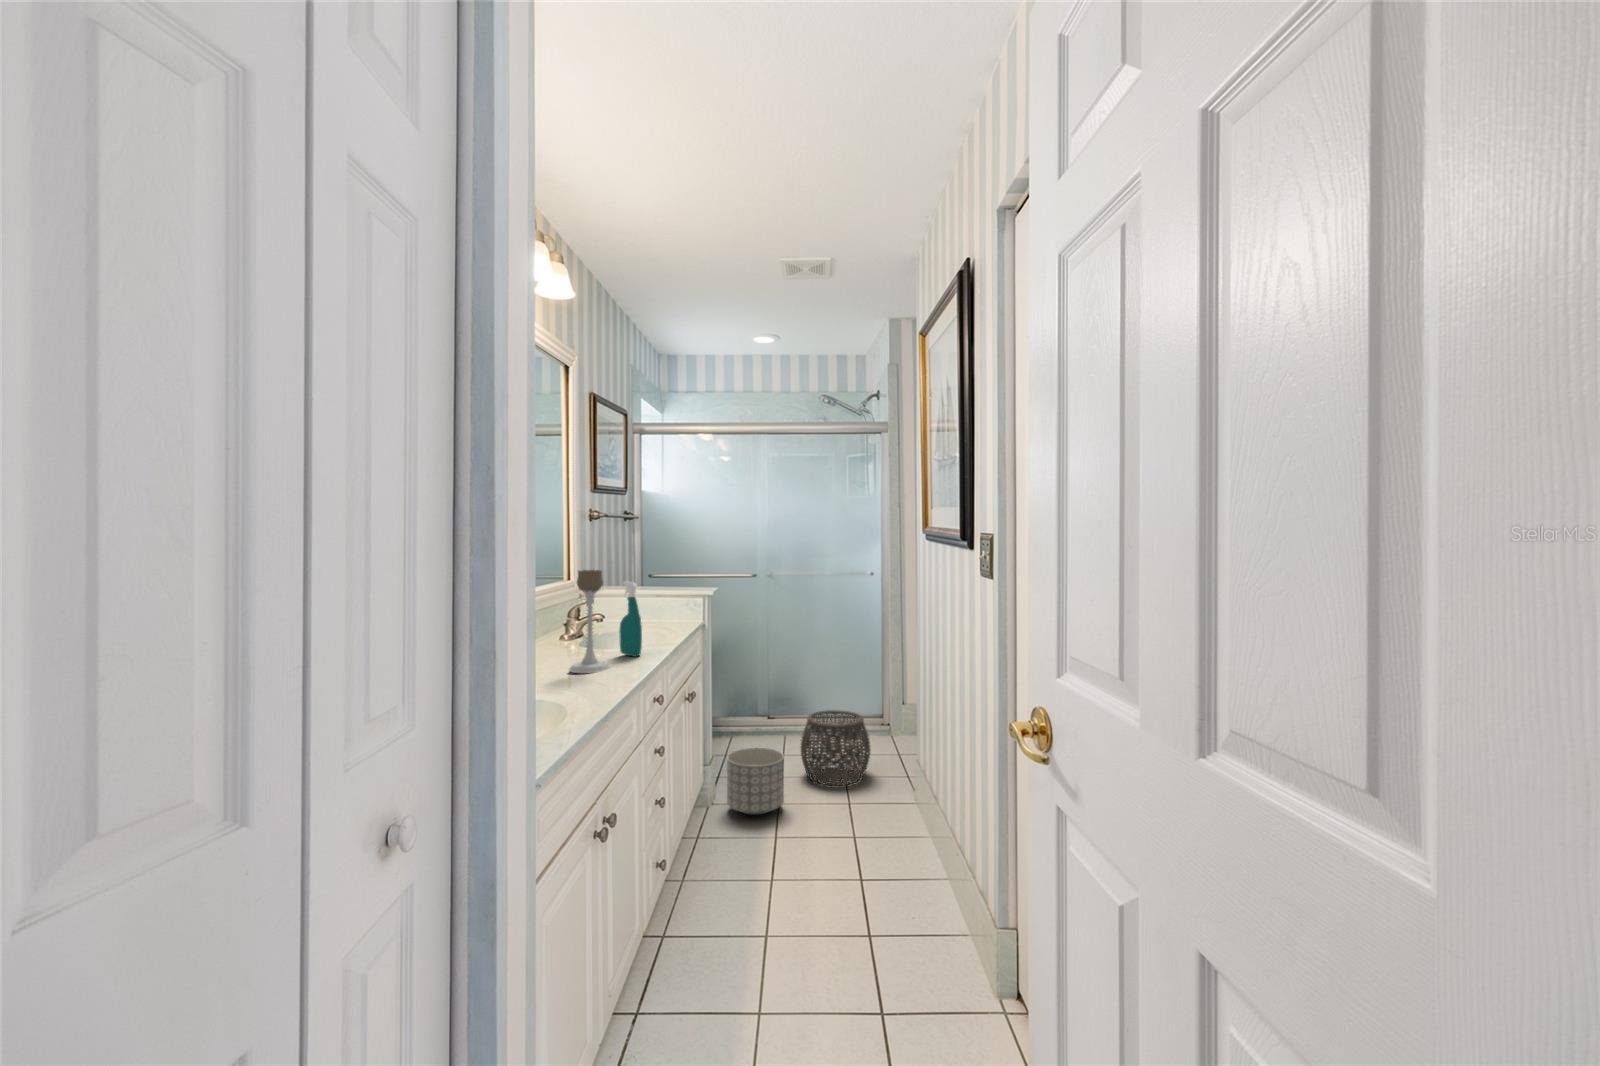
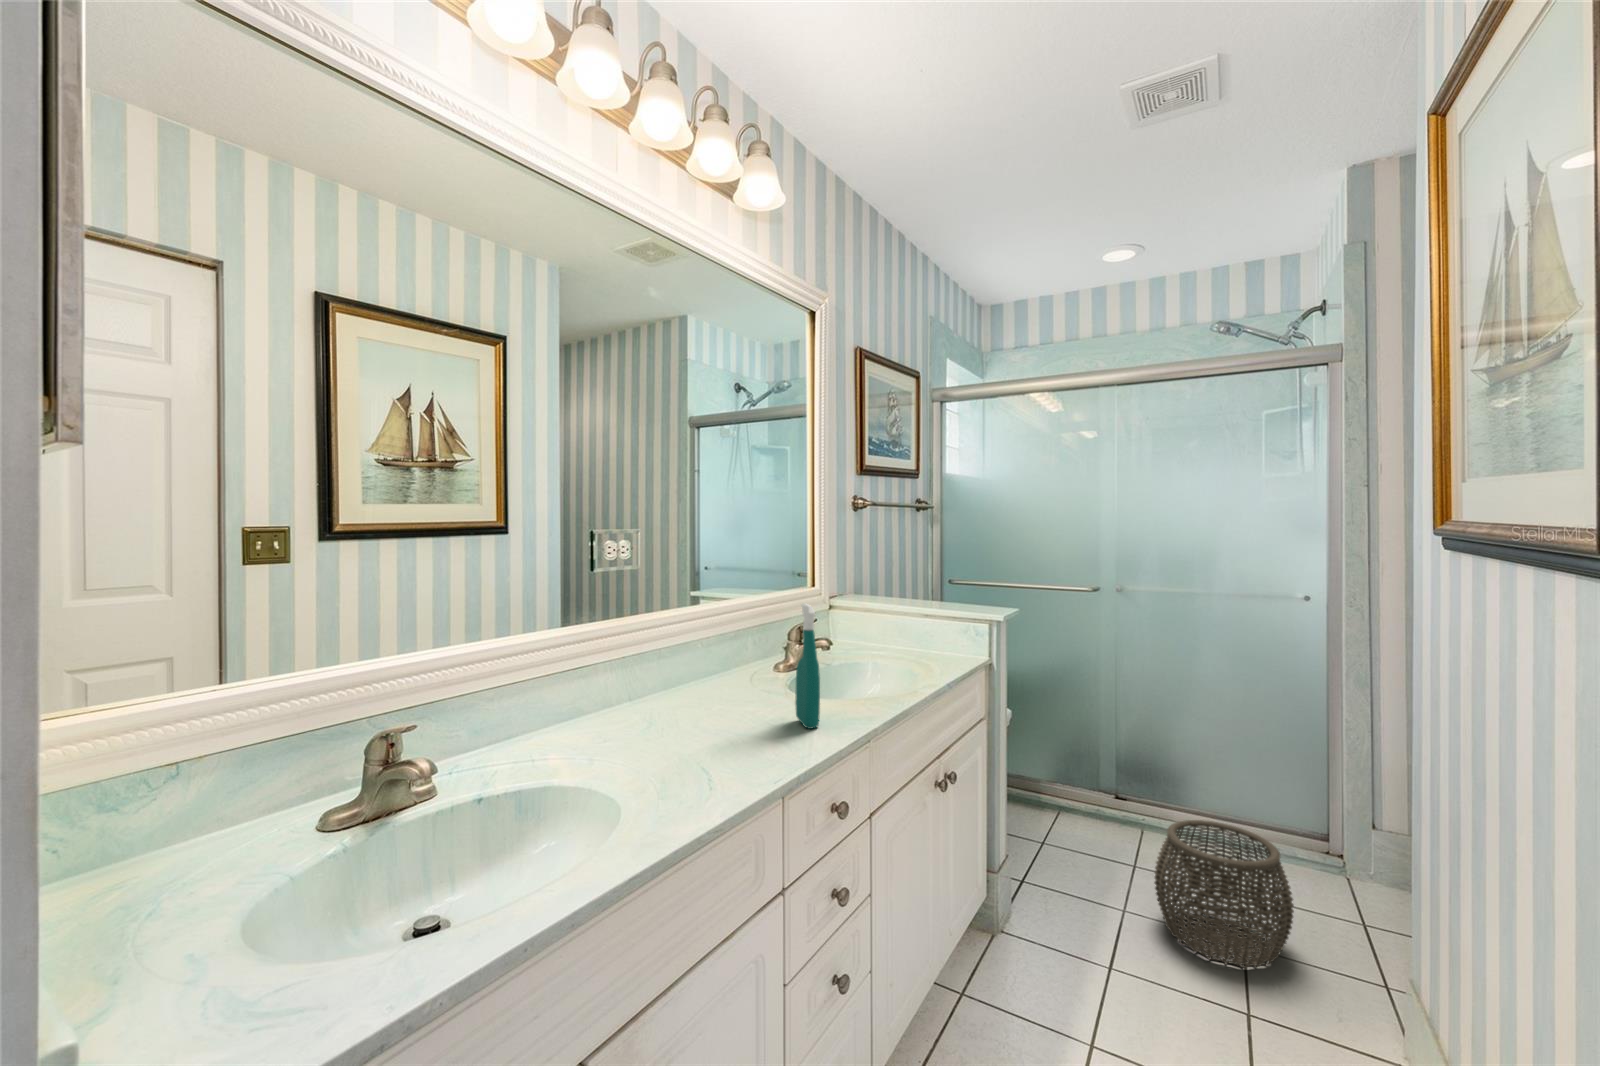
candle holder: present [569,570,610,673] -> none [681,585,748,760]
planter: present [727,748,784,815] -> none [1013,865,1112,992]

